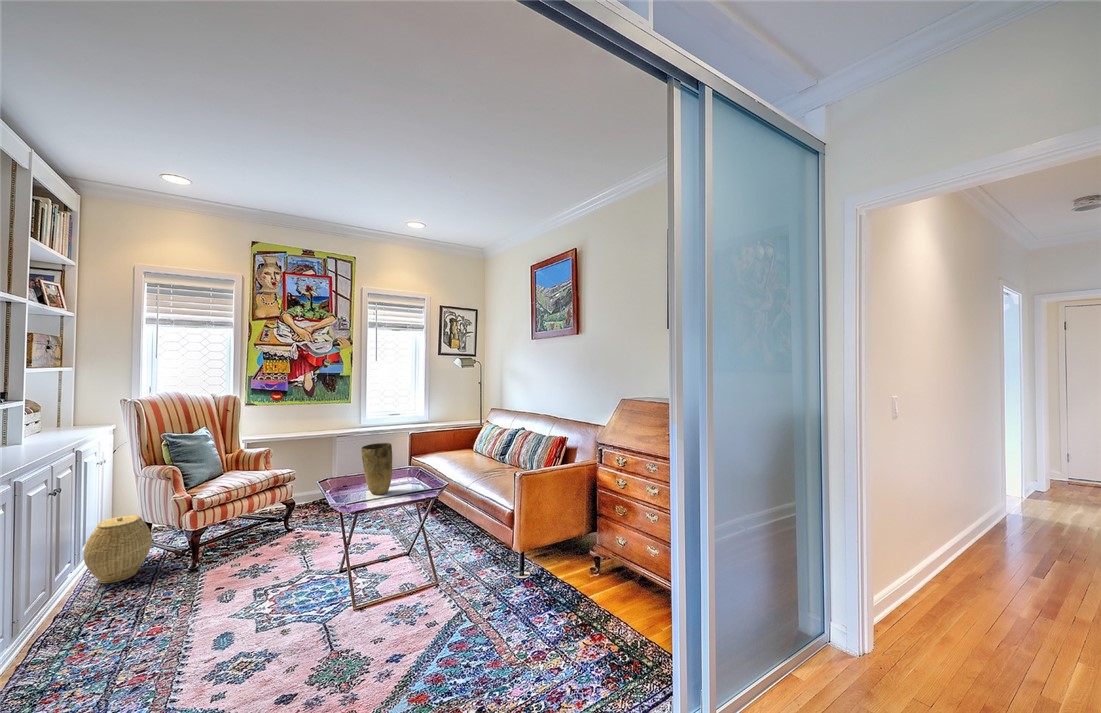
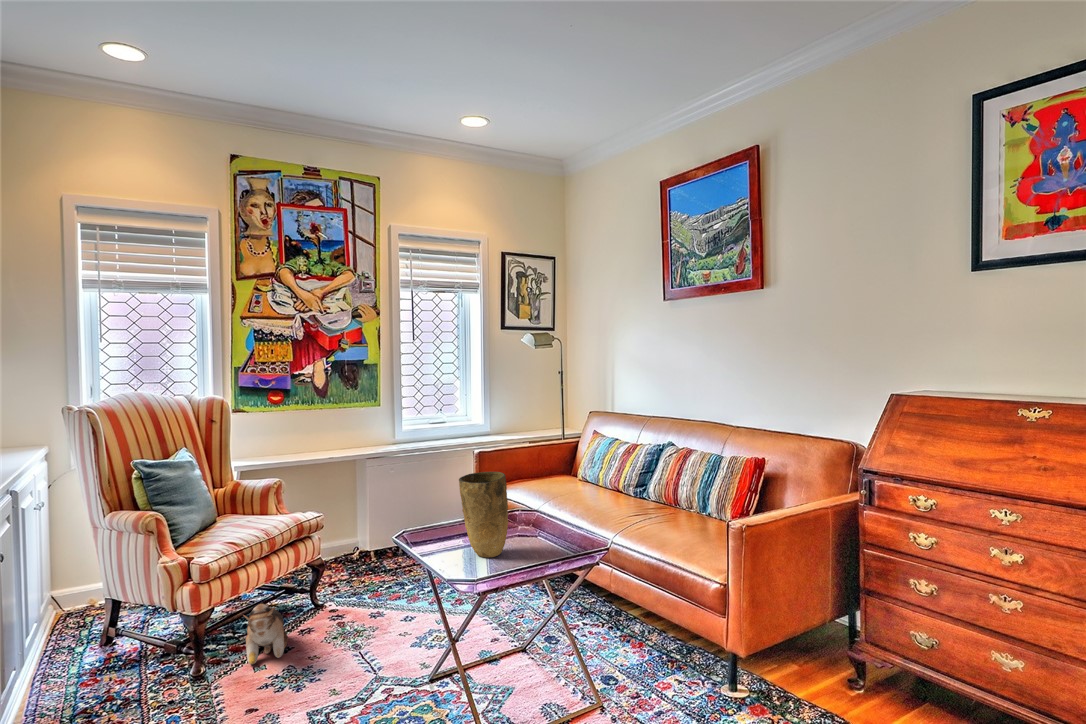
woven basket: present [83,515,152,583] -> none [36,589,131,699]
plush toy: none [224,524,260,563] -> present [243,604,288,665]

